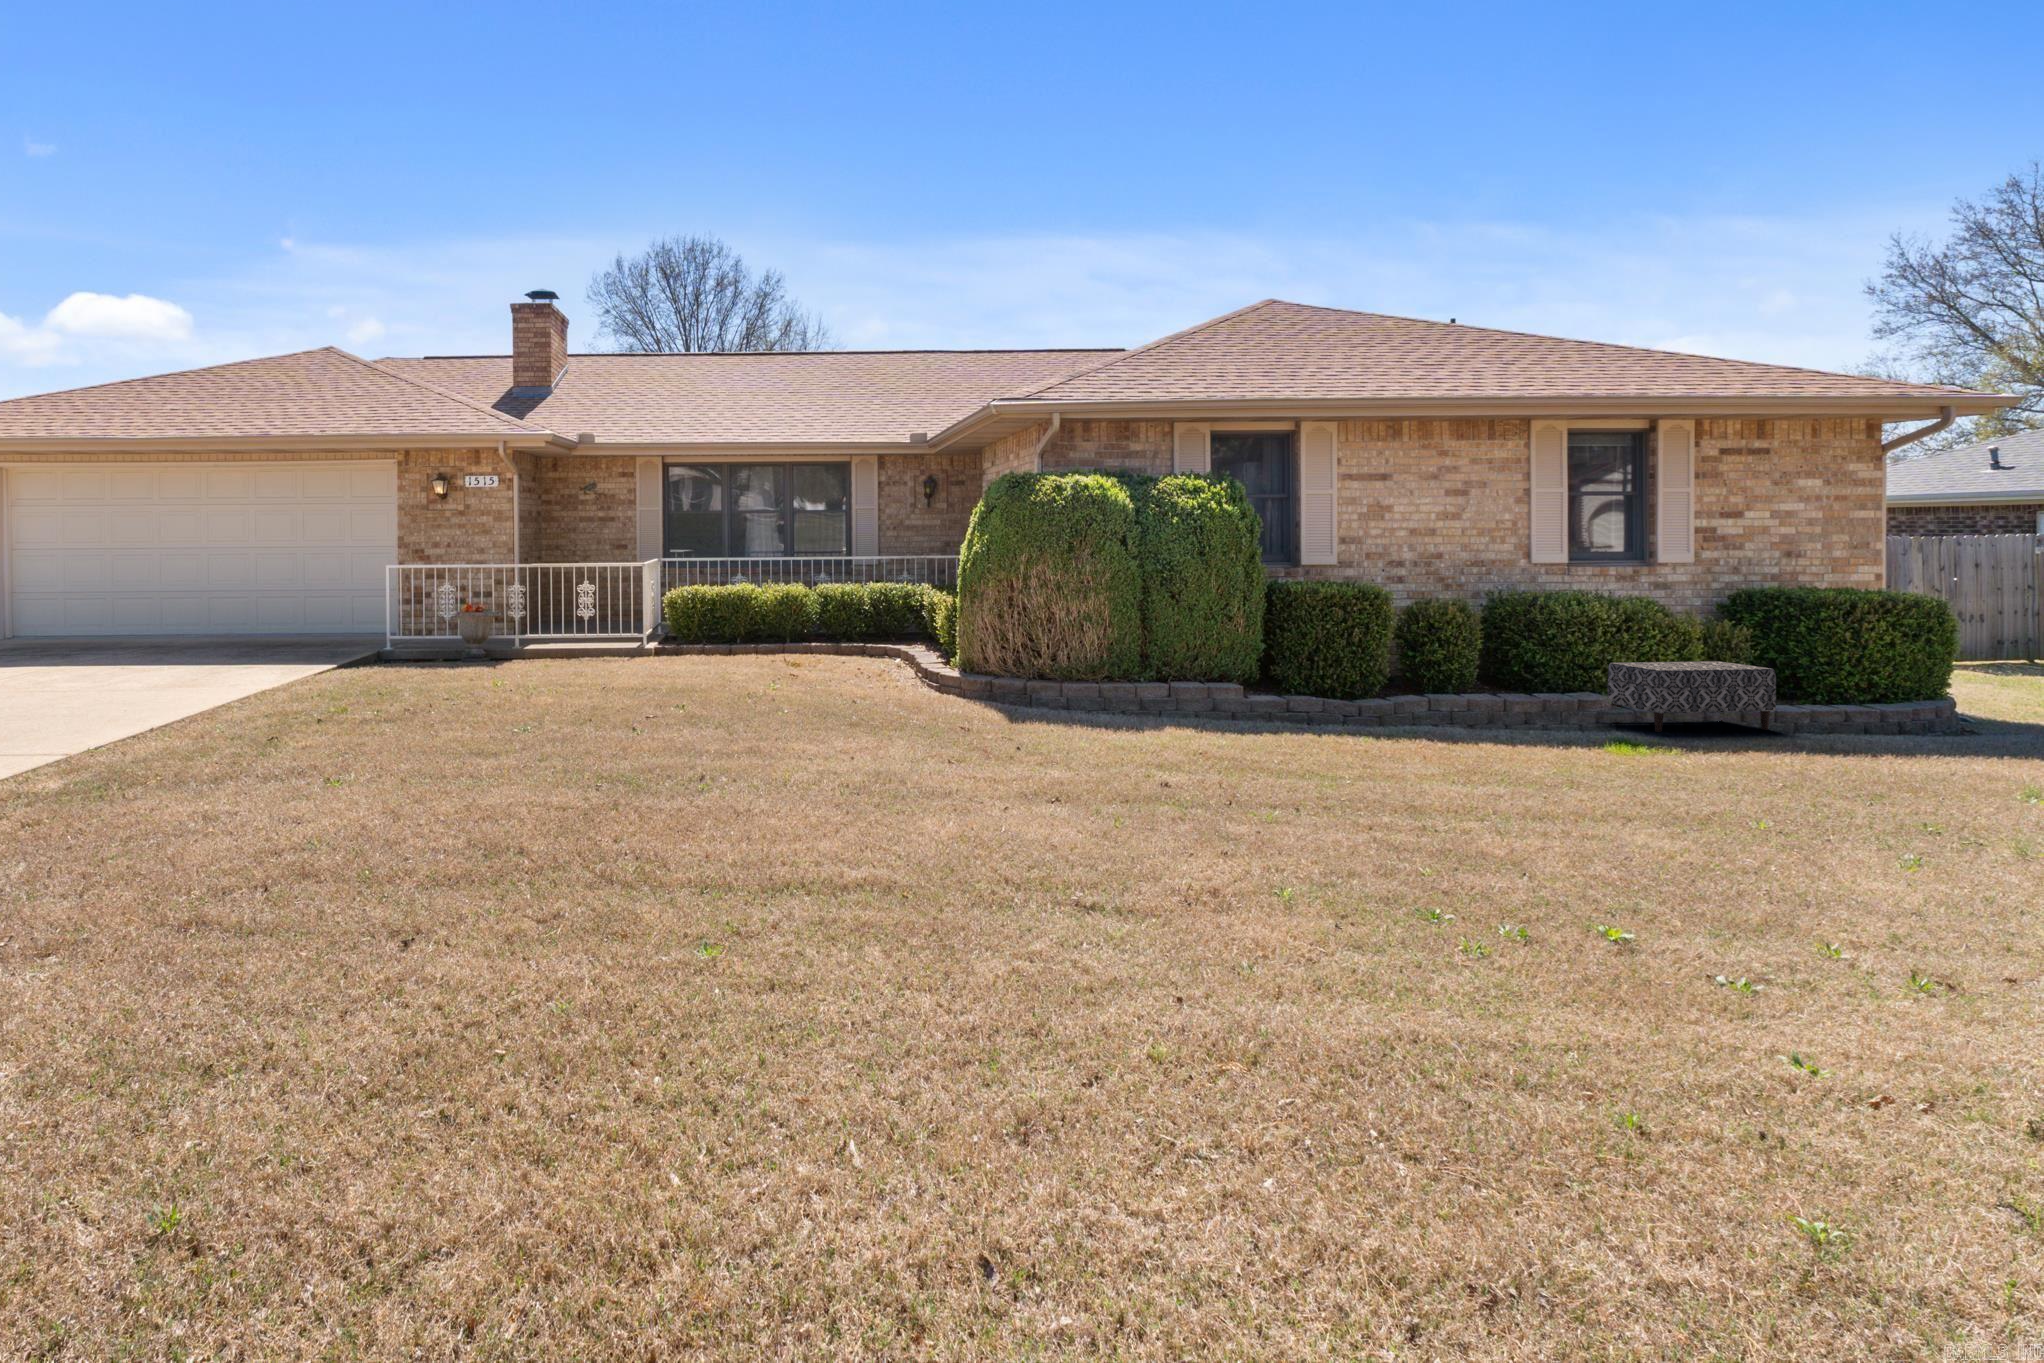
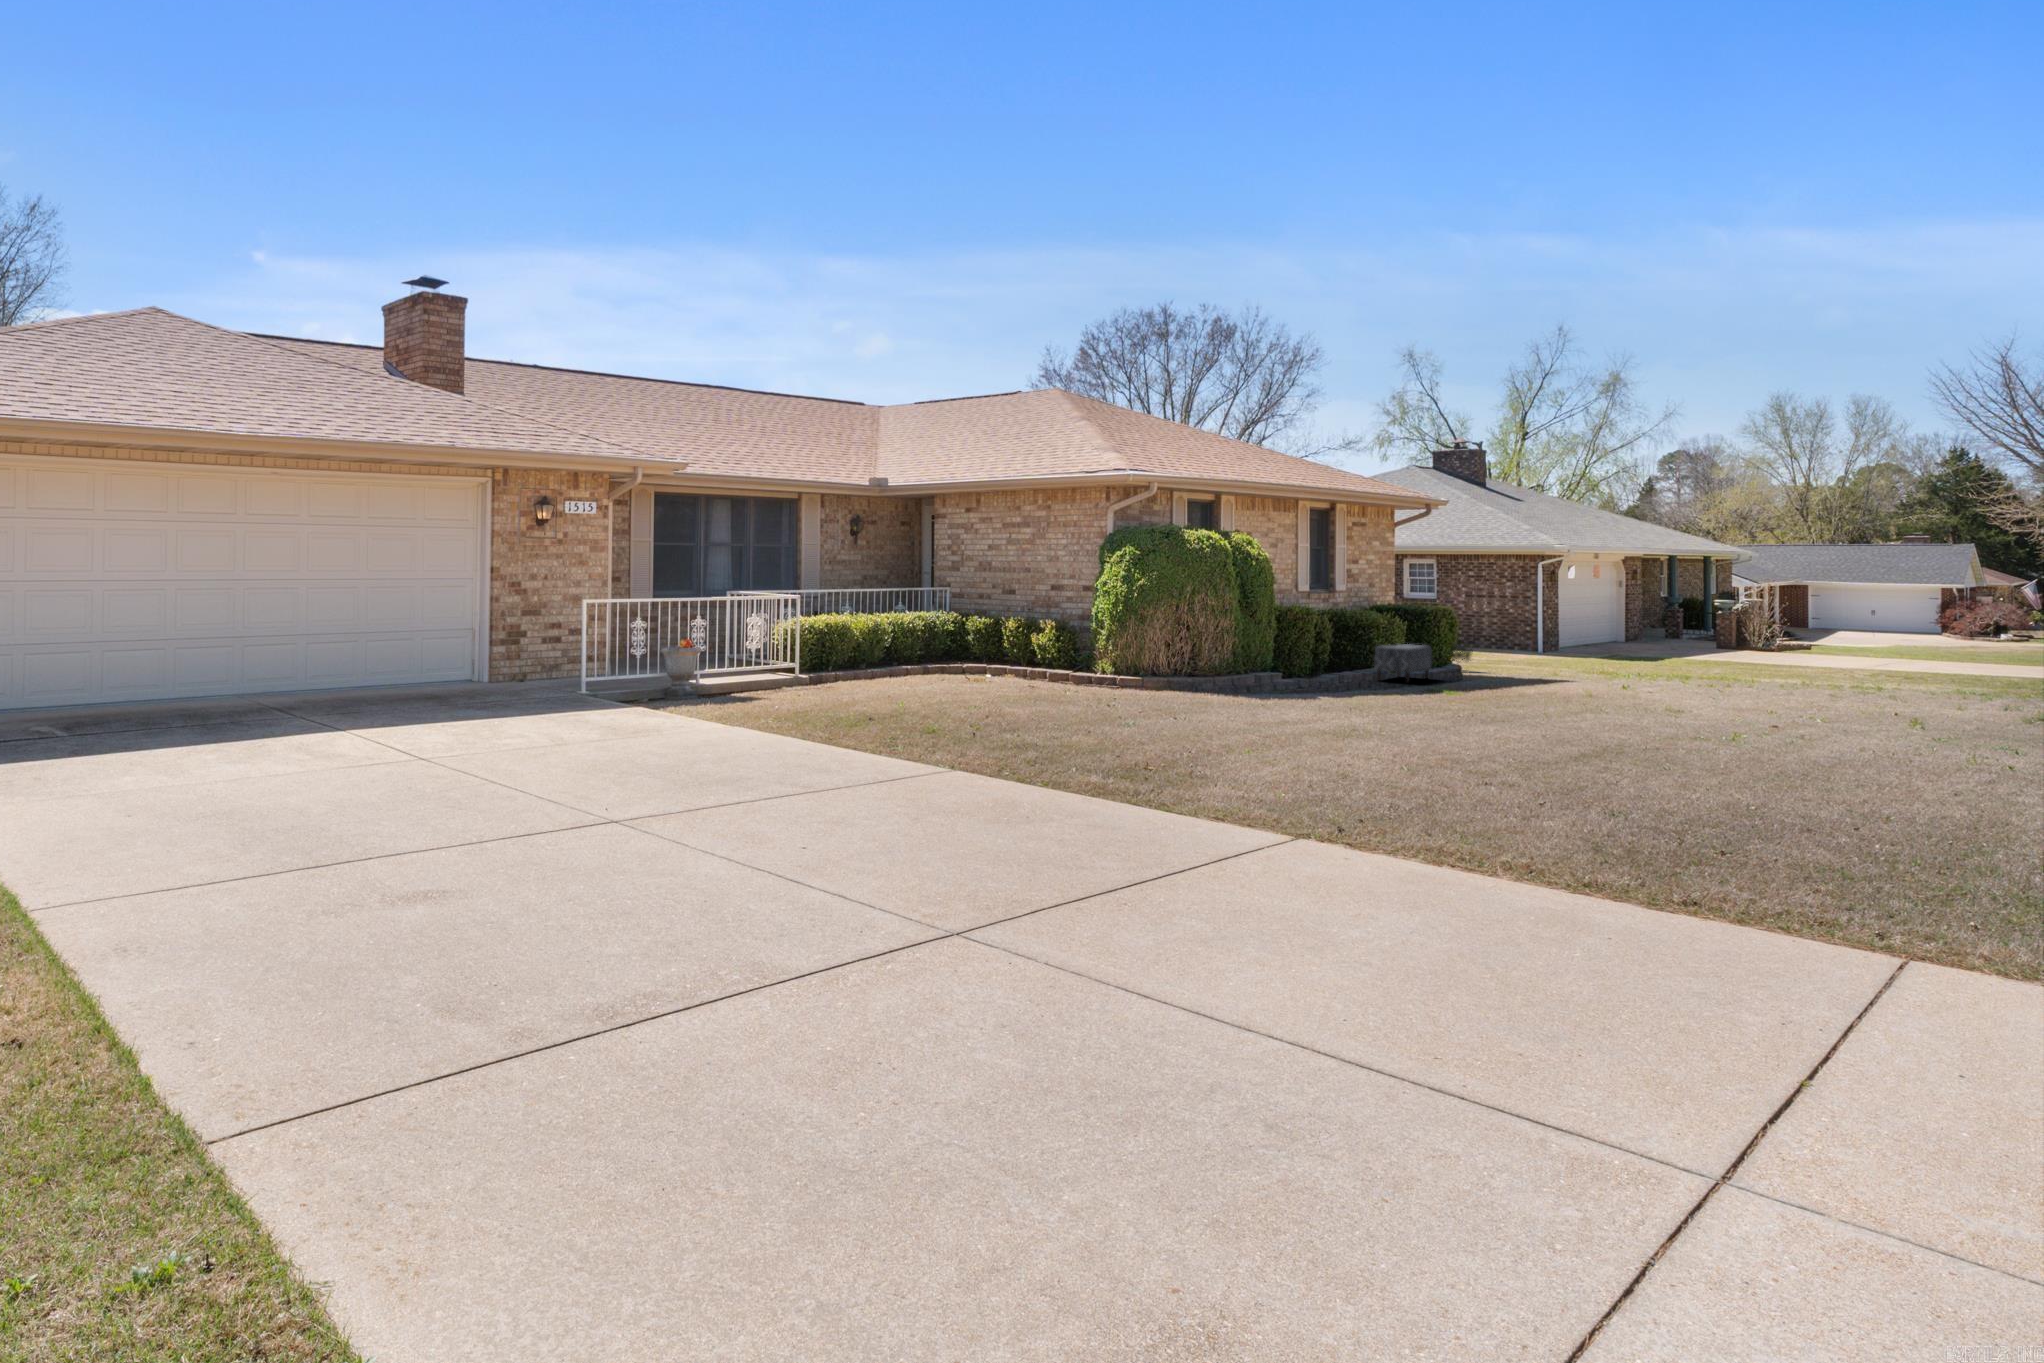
potted tree: none [1935,651,2009,729] -> present [1448,638,1473,673]

